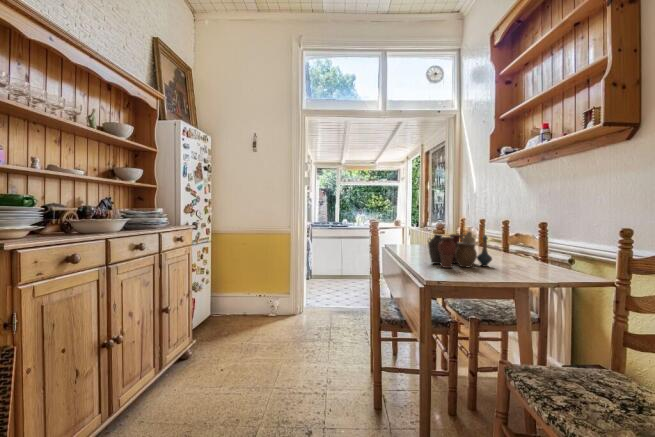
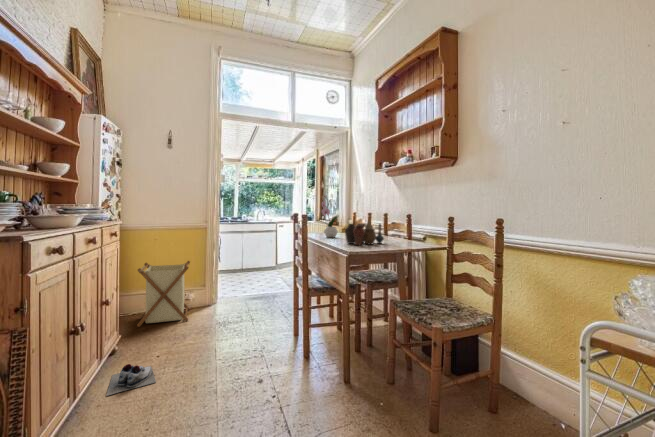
flower arrangement: none [407,196,431,251] -> present [321,196,338,237]
laundry basket: none [215,268,271,334] -> present [137,261,190,327]
shoe: none [146,382,203,416] -> present [106,364,156,396]

